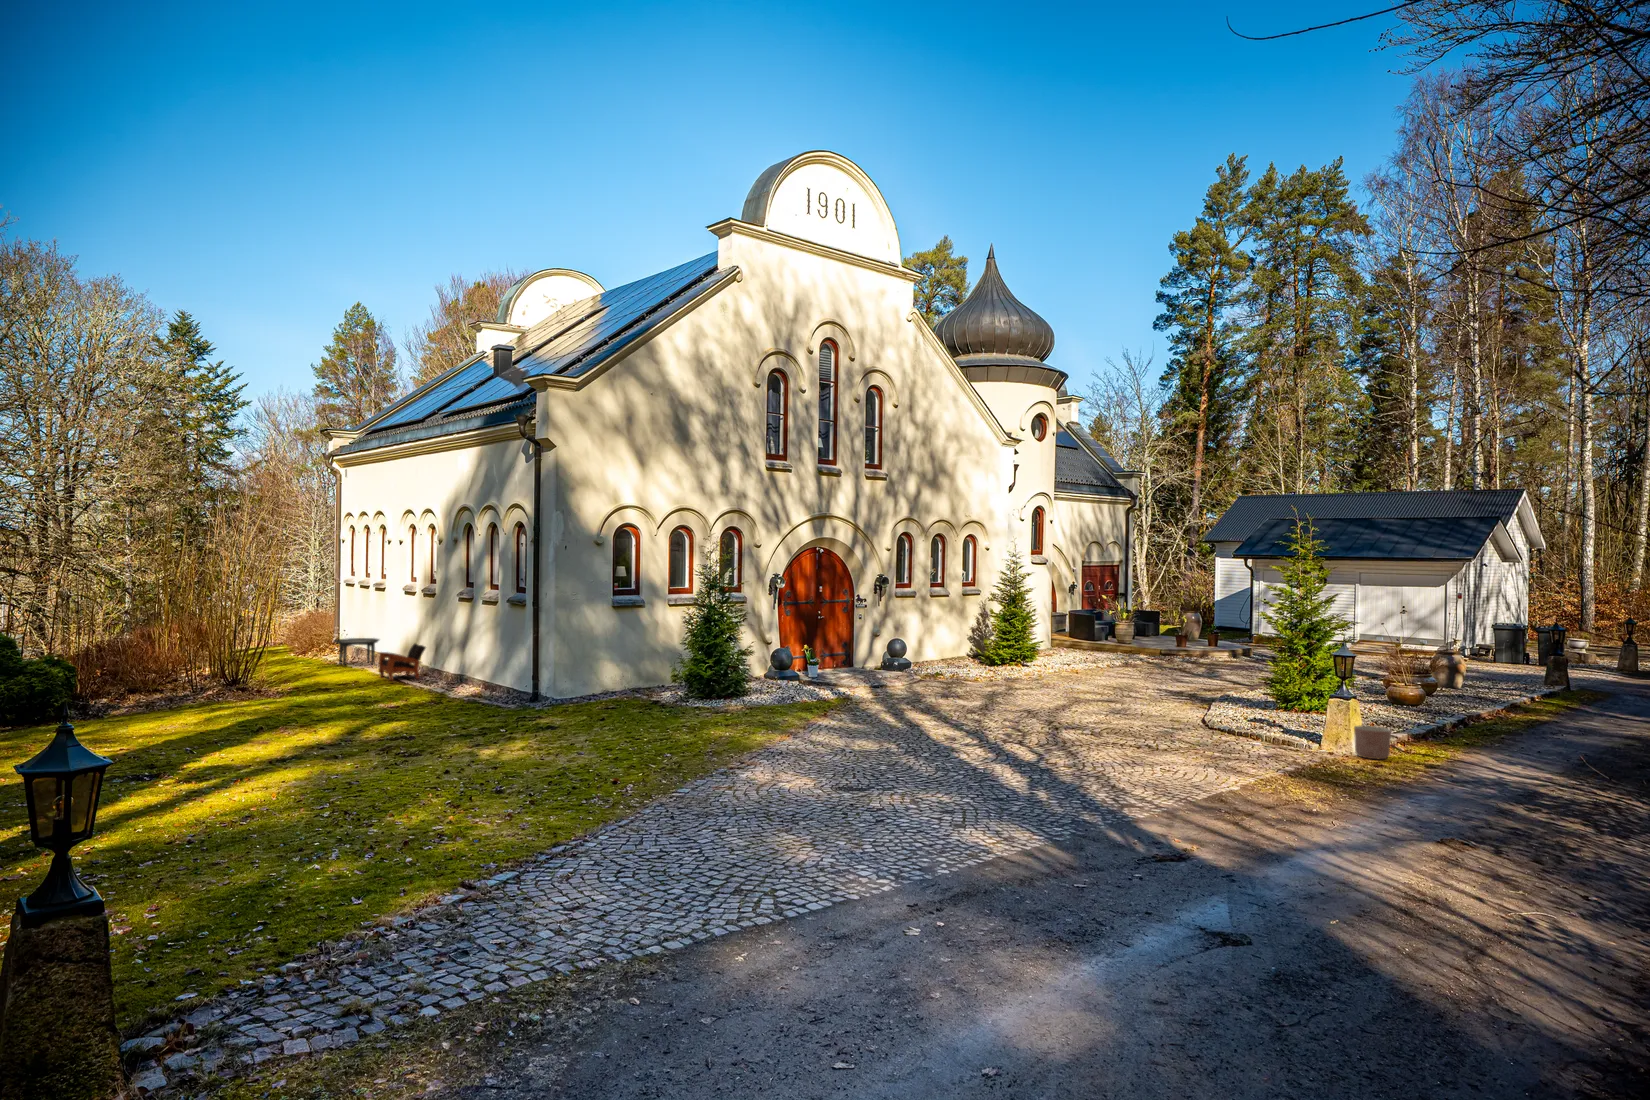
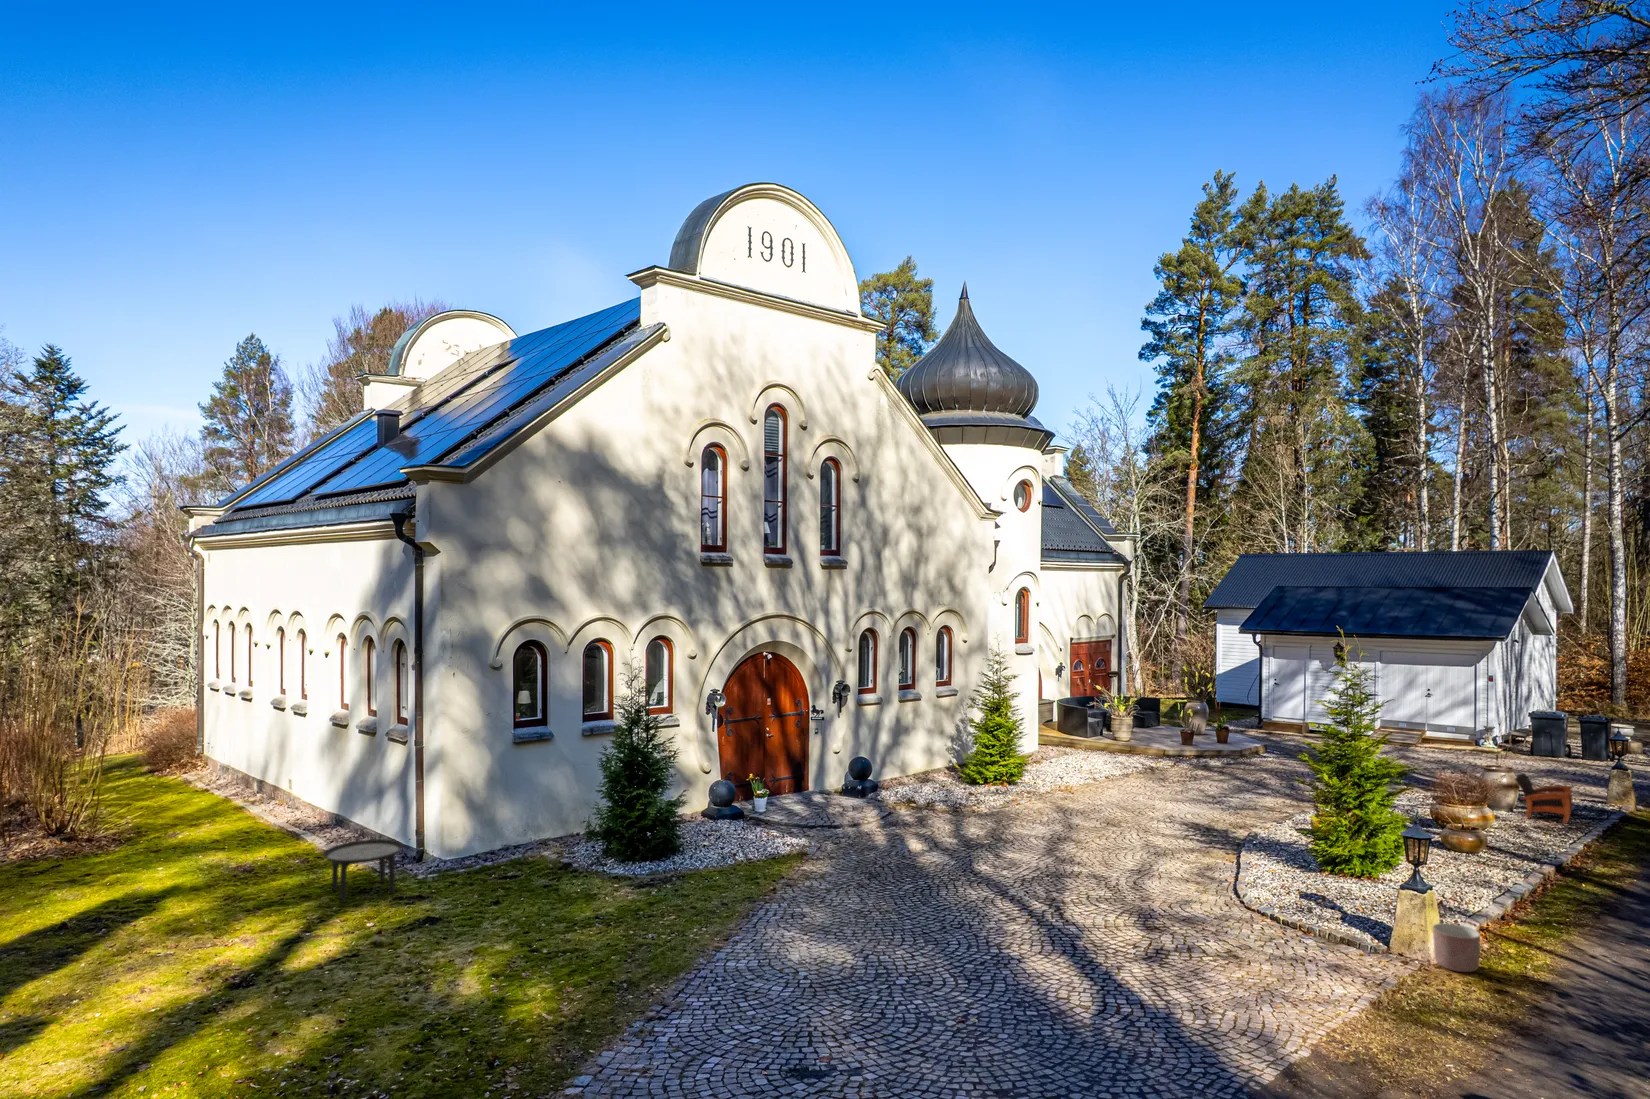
round table: present [335,638,379,666] -> present [323,839,403,903]
armchair: present [379,644,426,681] -> present [1515,773,1573,824]

